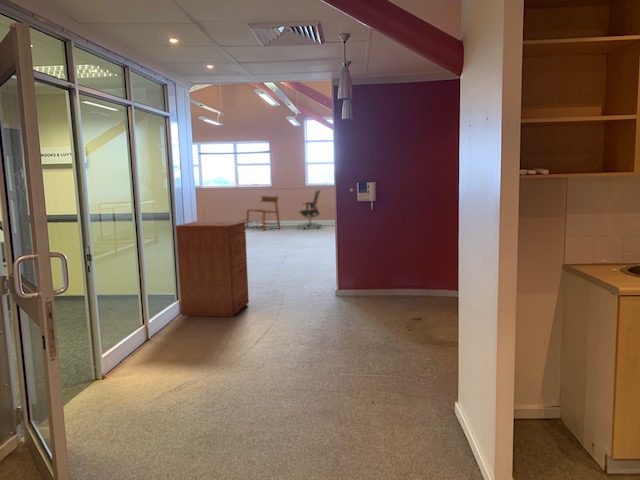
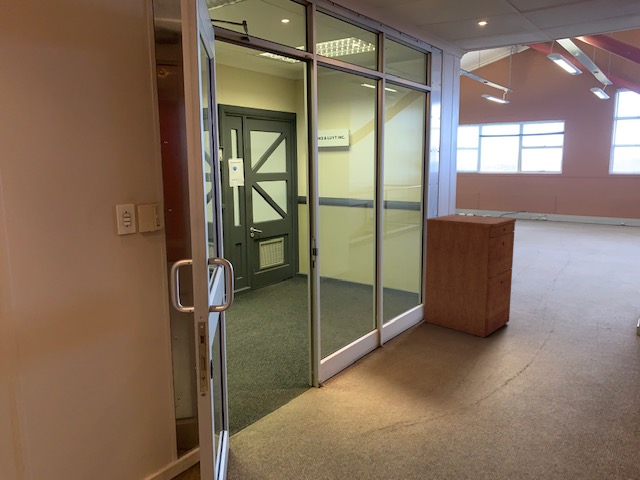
office chair: present [298,191,320,227] -> none [591,178,633,228]
bench: present [246,196,280,230] -> none [524,184,569,224]

